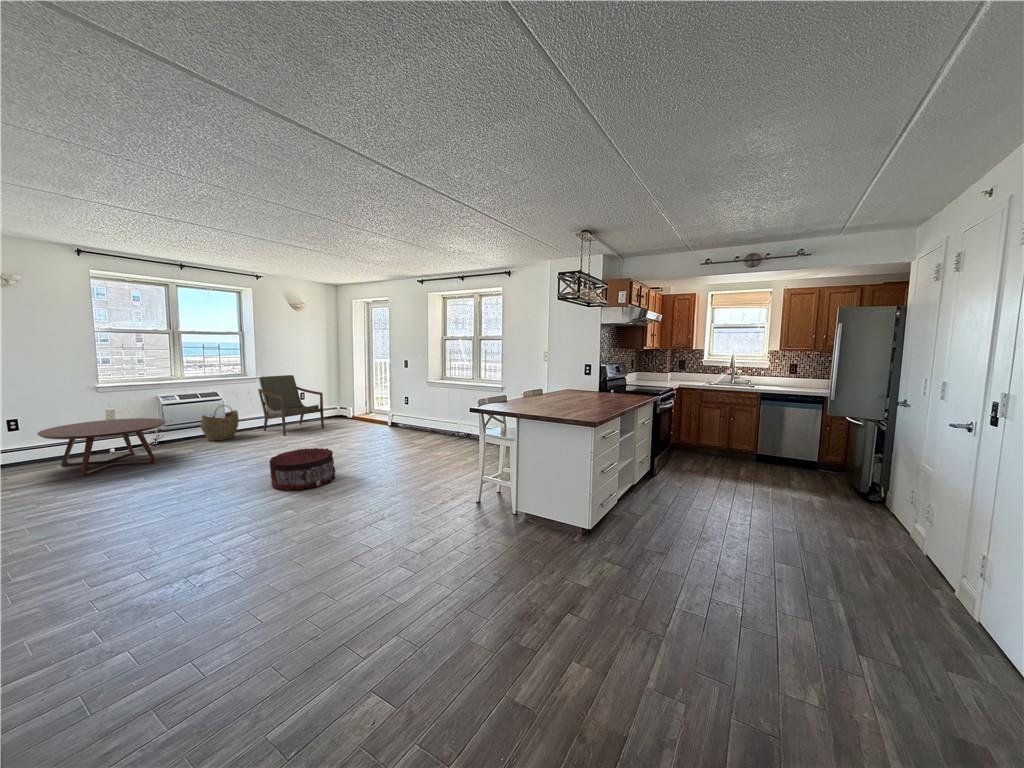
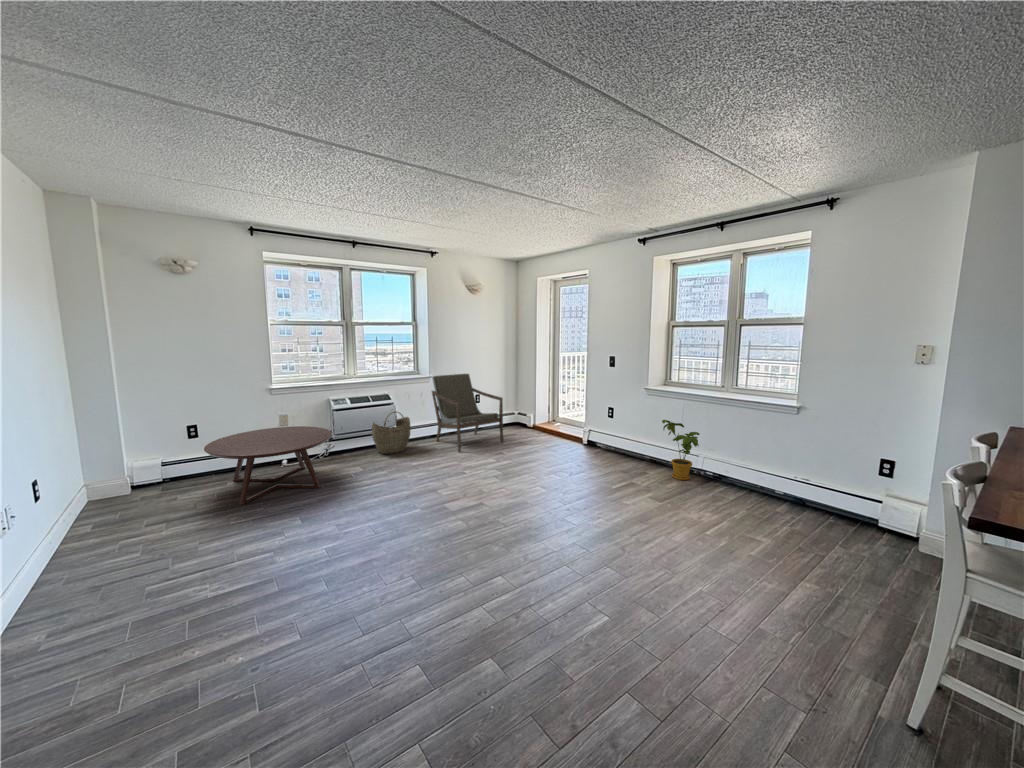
house plant: none [432,400,459,438] -> present [662,420,699,480]
pouf: present [269,448,335,490] -> none [444,503,543,596]

